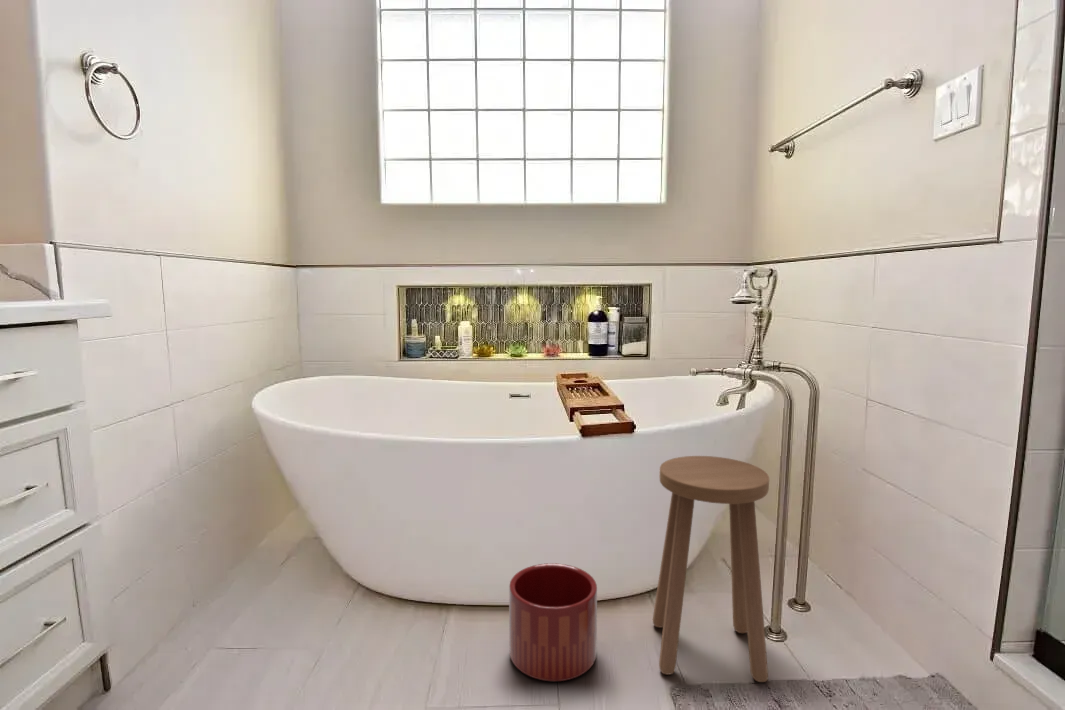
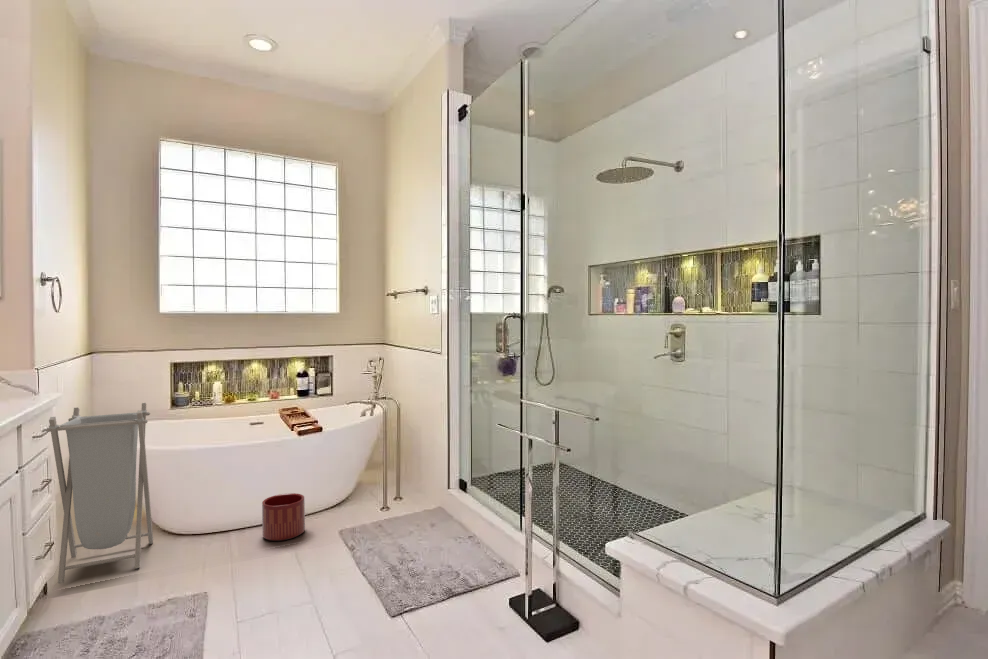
laundry hamper: none [103,349,333,686] -> present [46,403,153,583]
stool: present [653,456,769,682] -> none [331,435,379,529]

